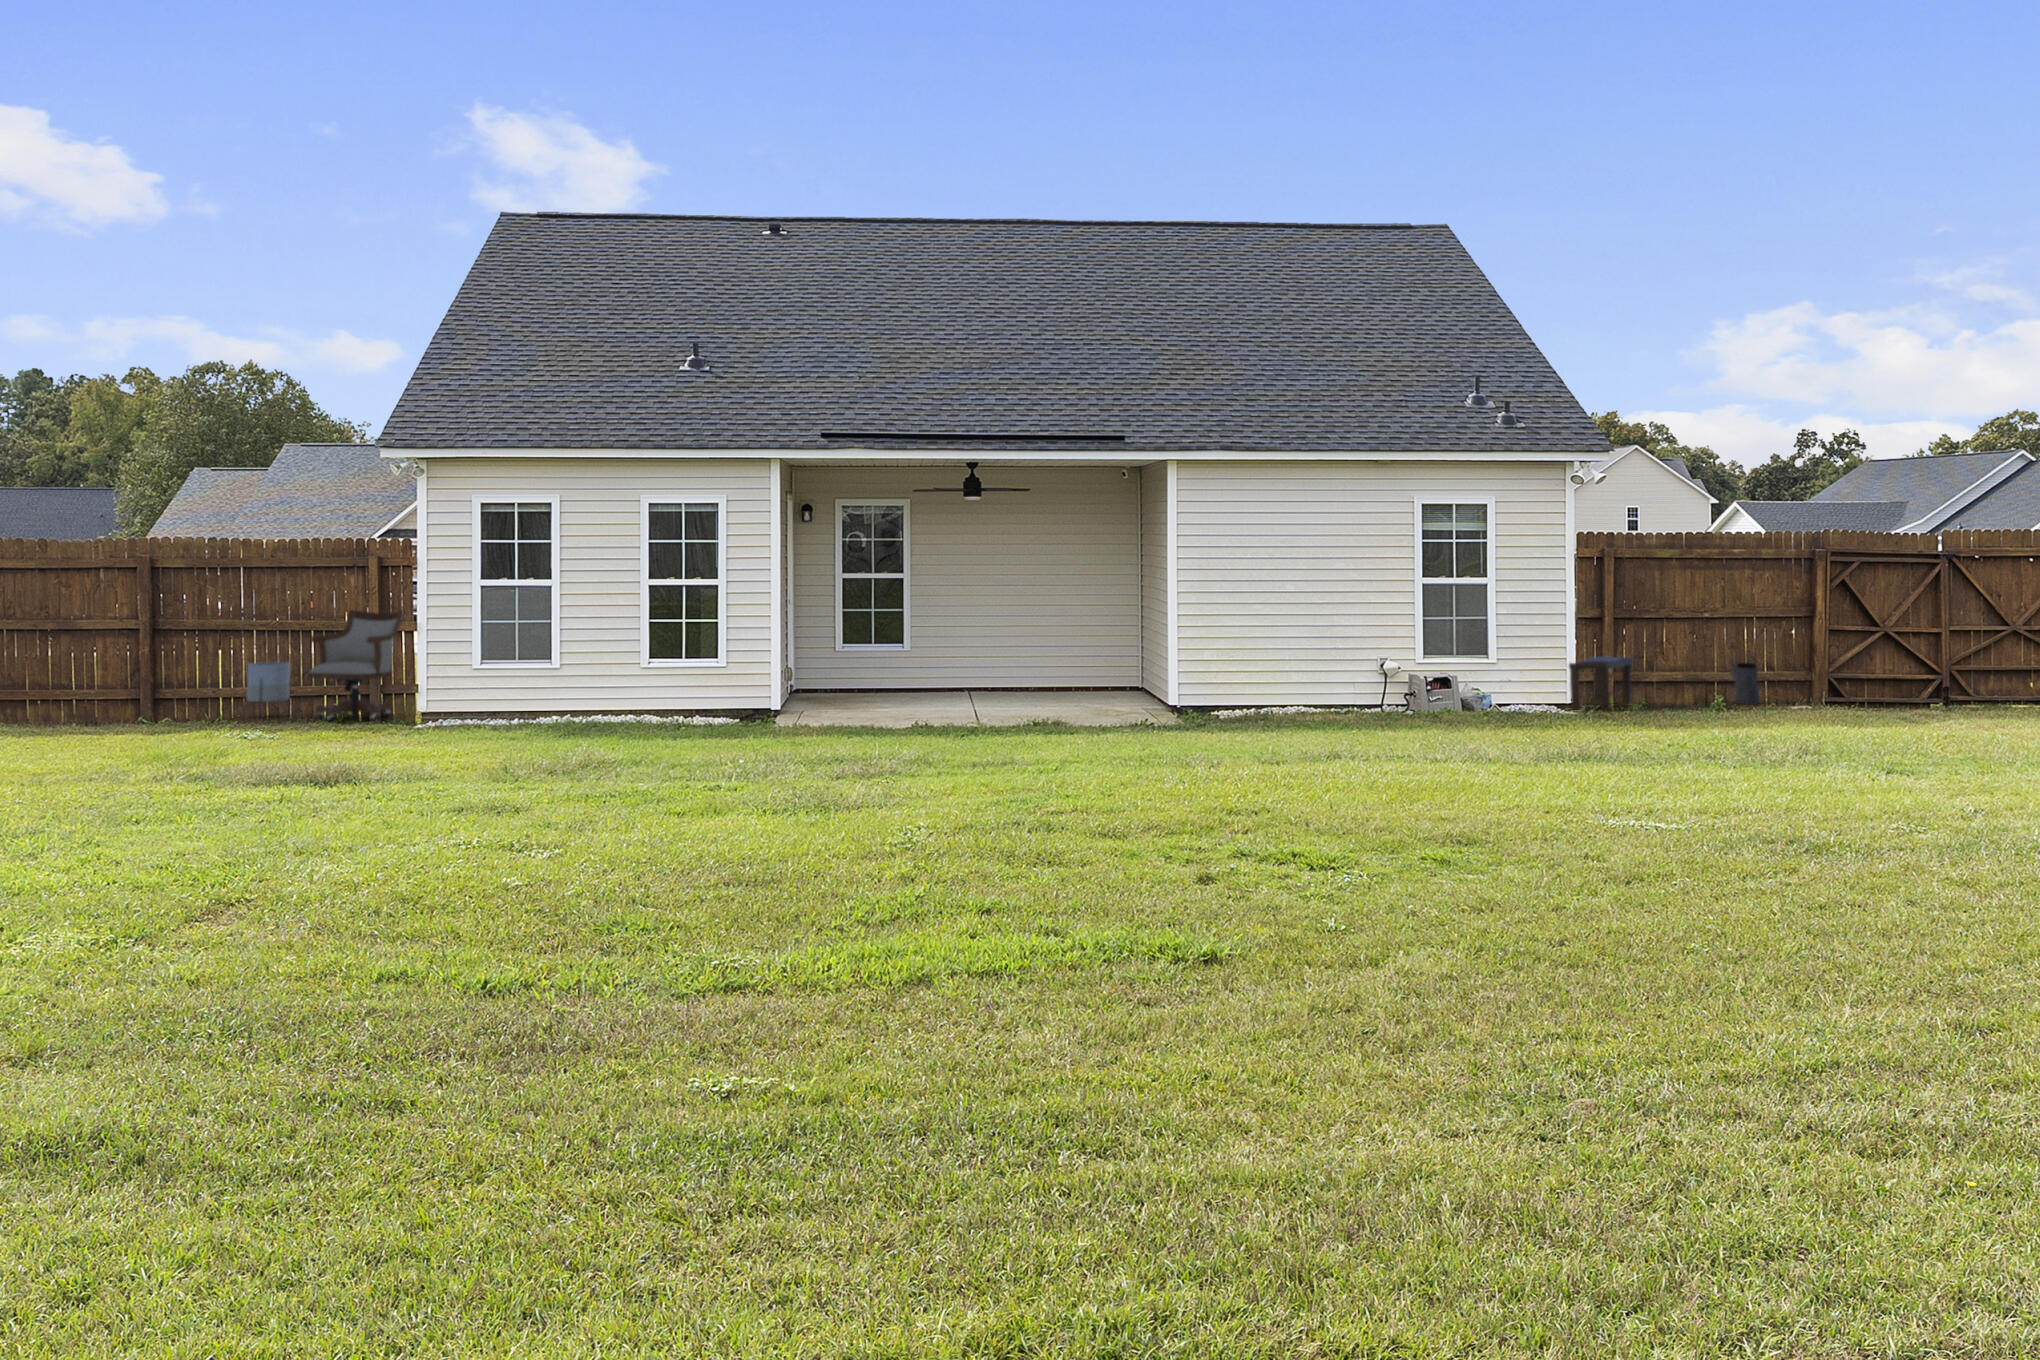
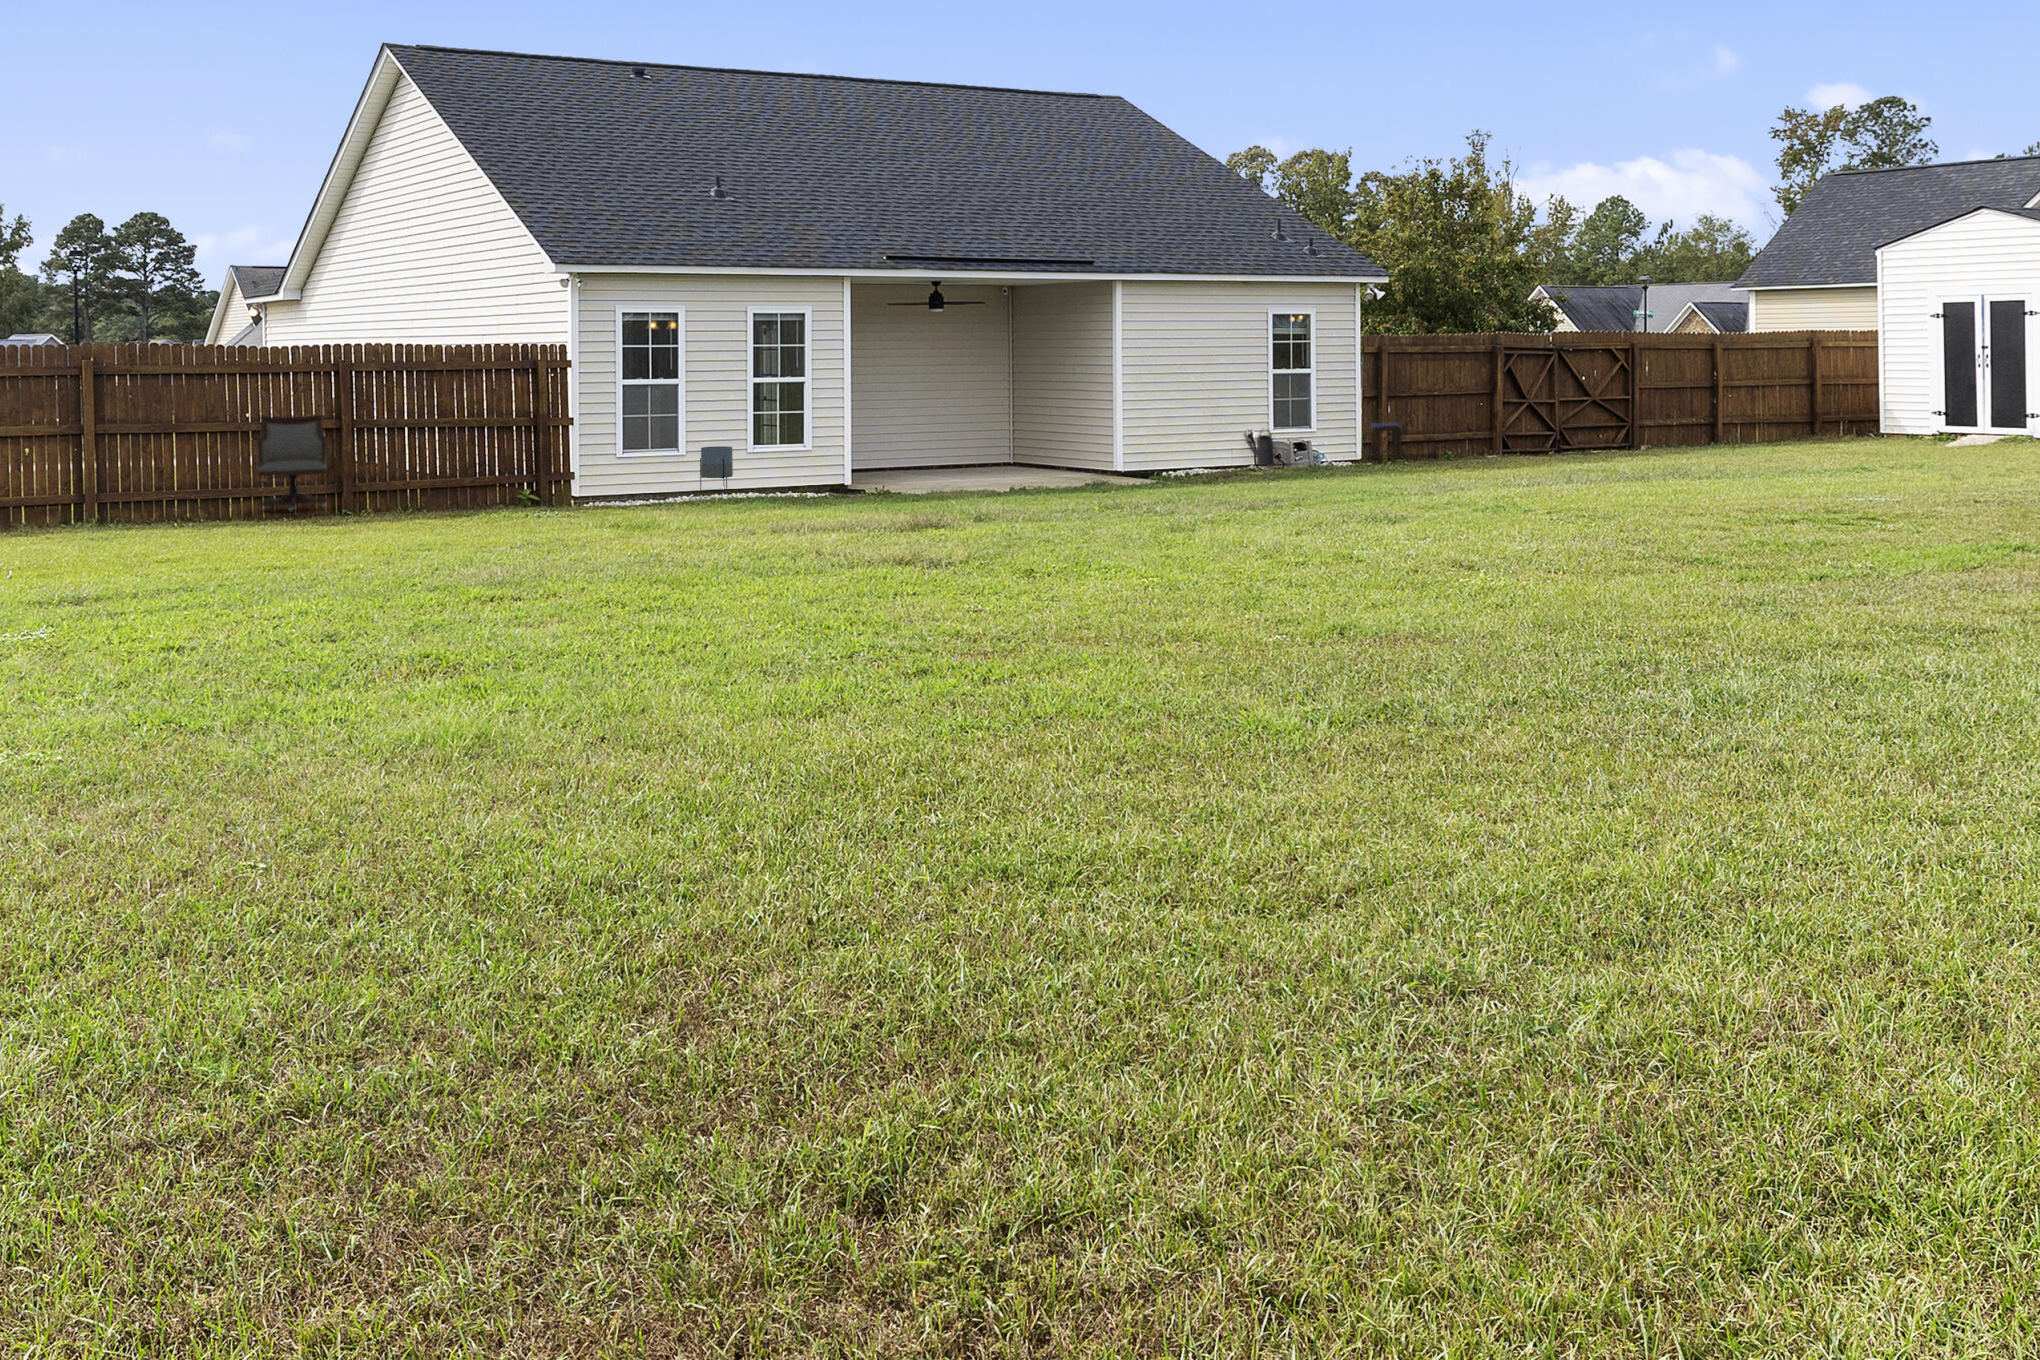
chair: present [308,610,405,721] -> present [258,415,327,512]
watering can: present [1730,659,1760,704] -> present [1244,432,1275,466]
planter: present [247,662,291,703] -> present [700,446,733,490]

